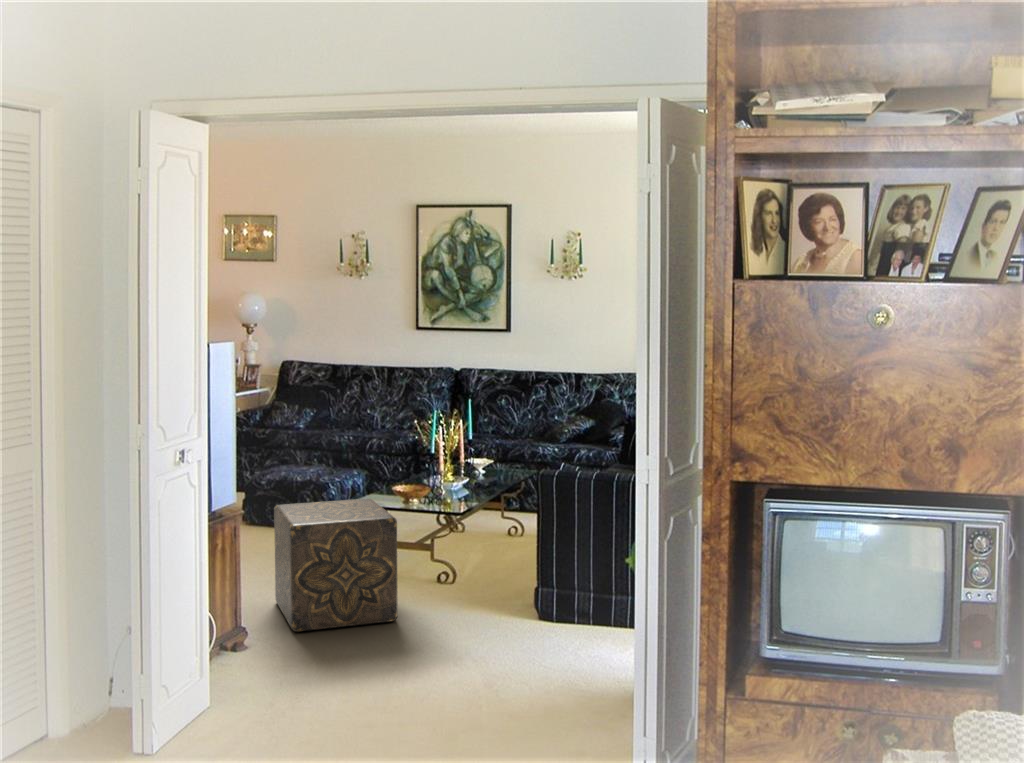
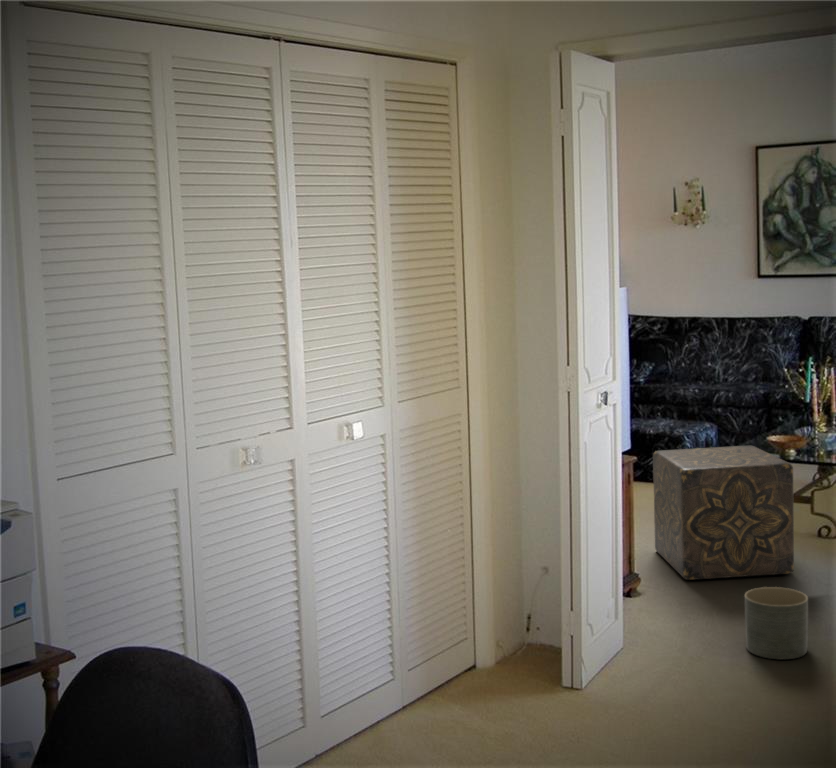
planter: none [325,639,383,708] -> present [744,587,808,659]

